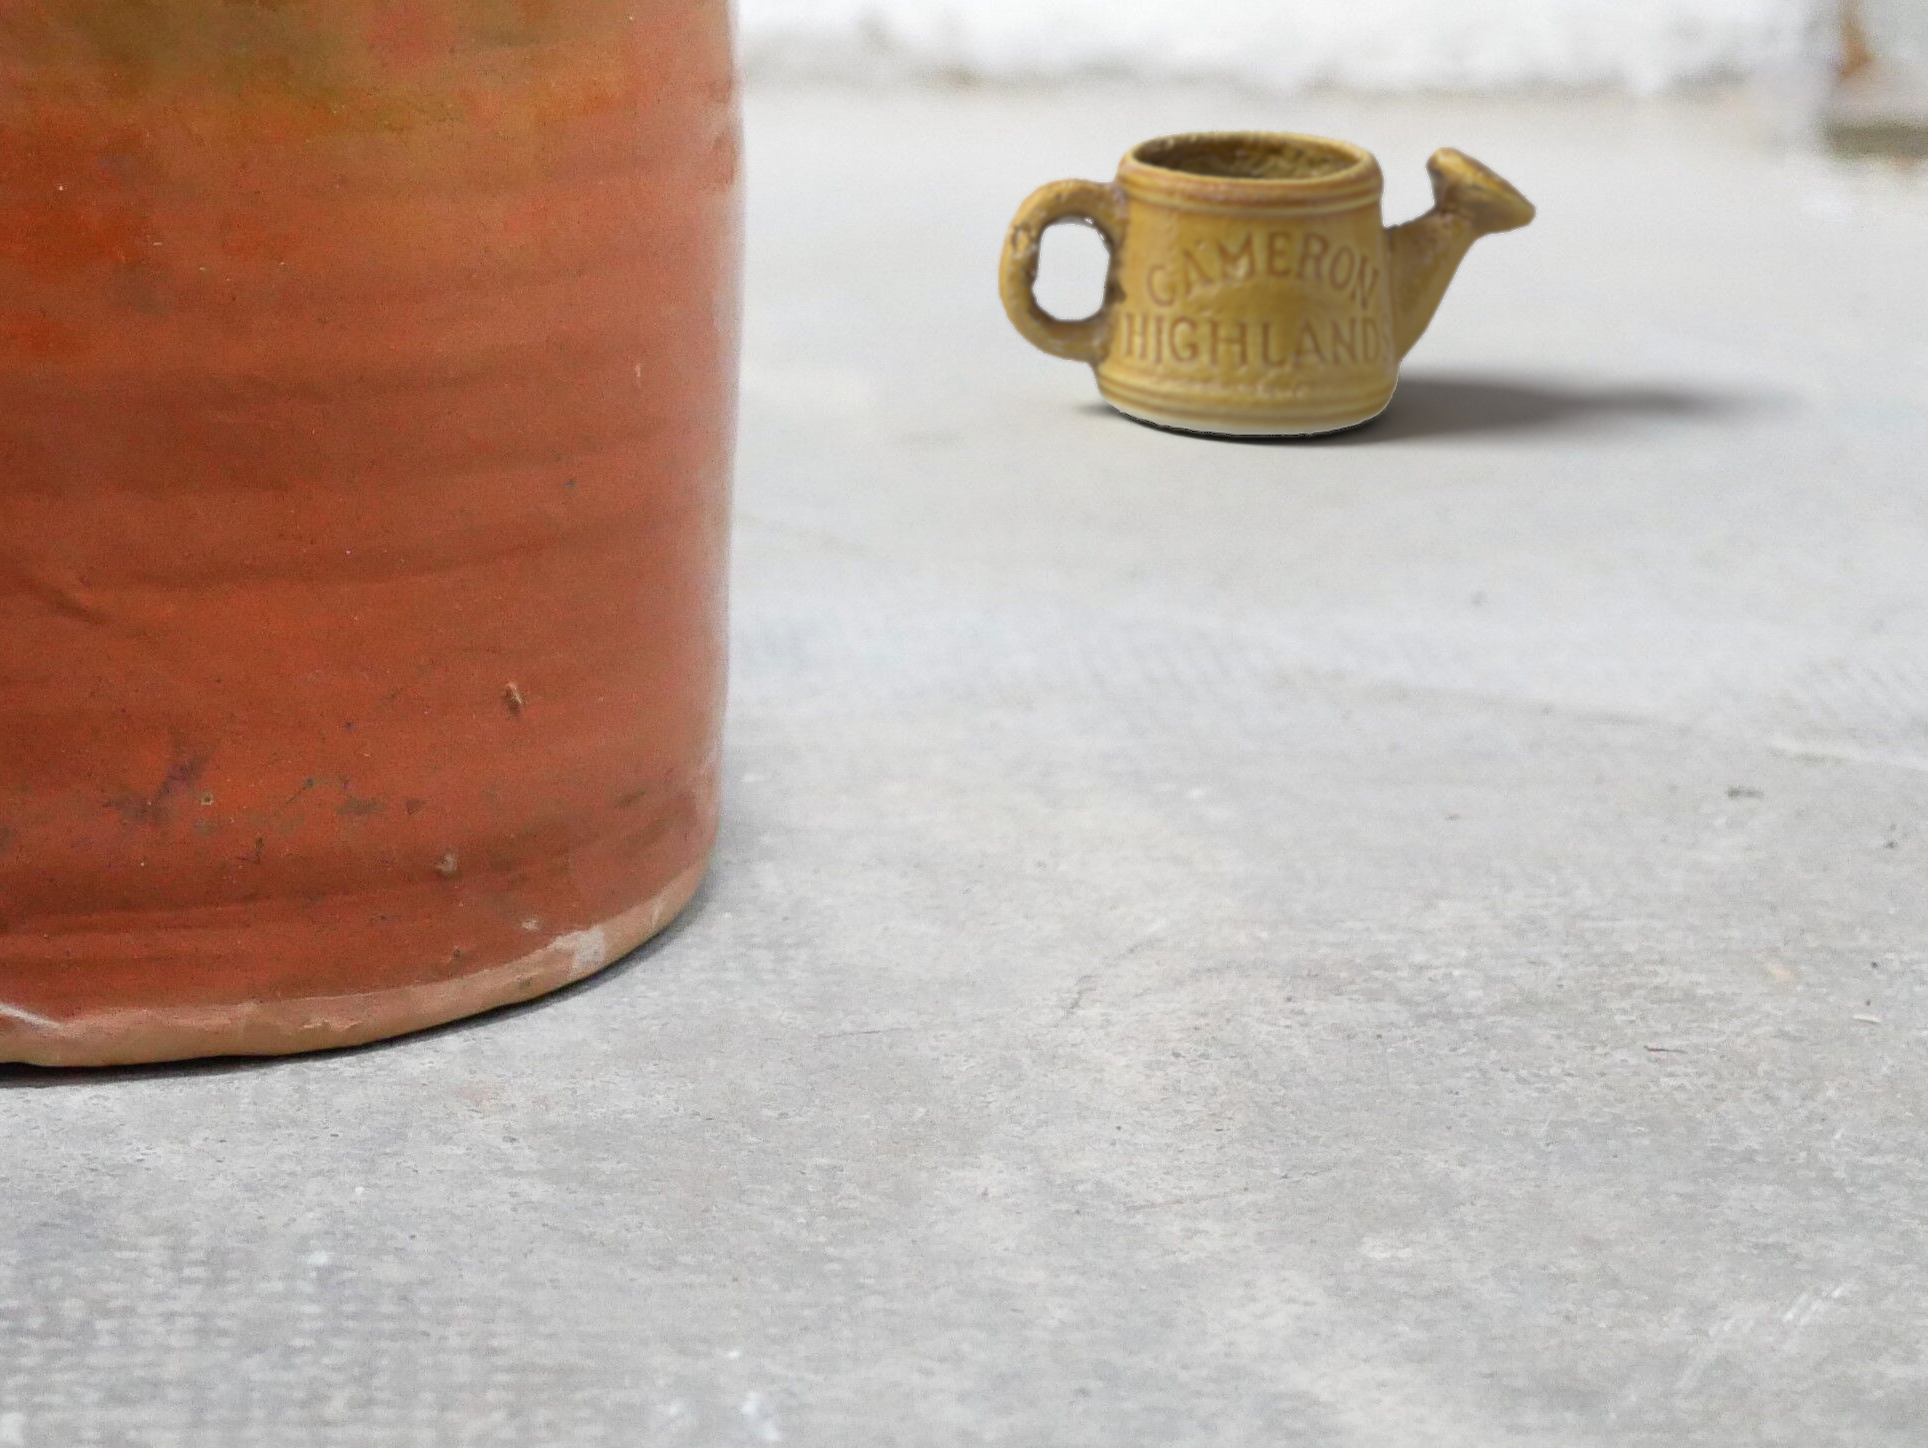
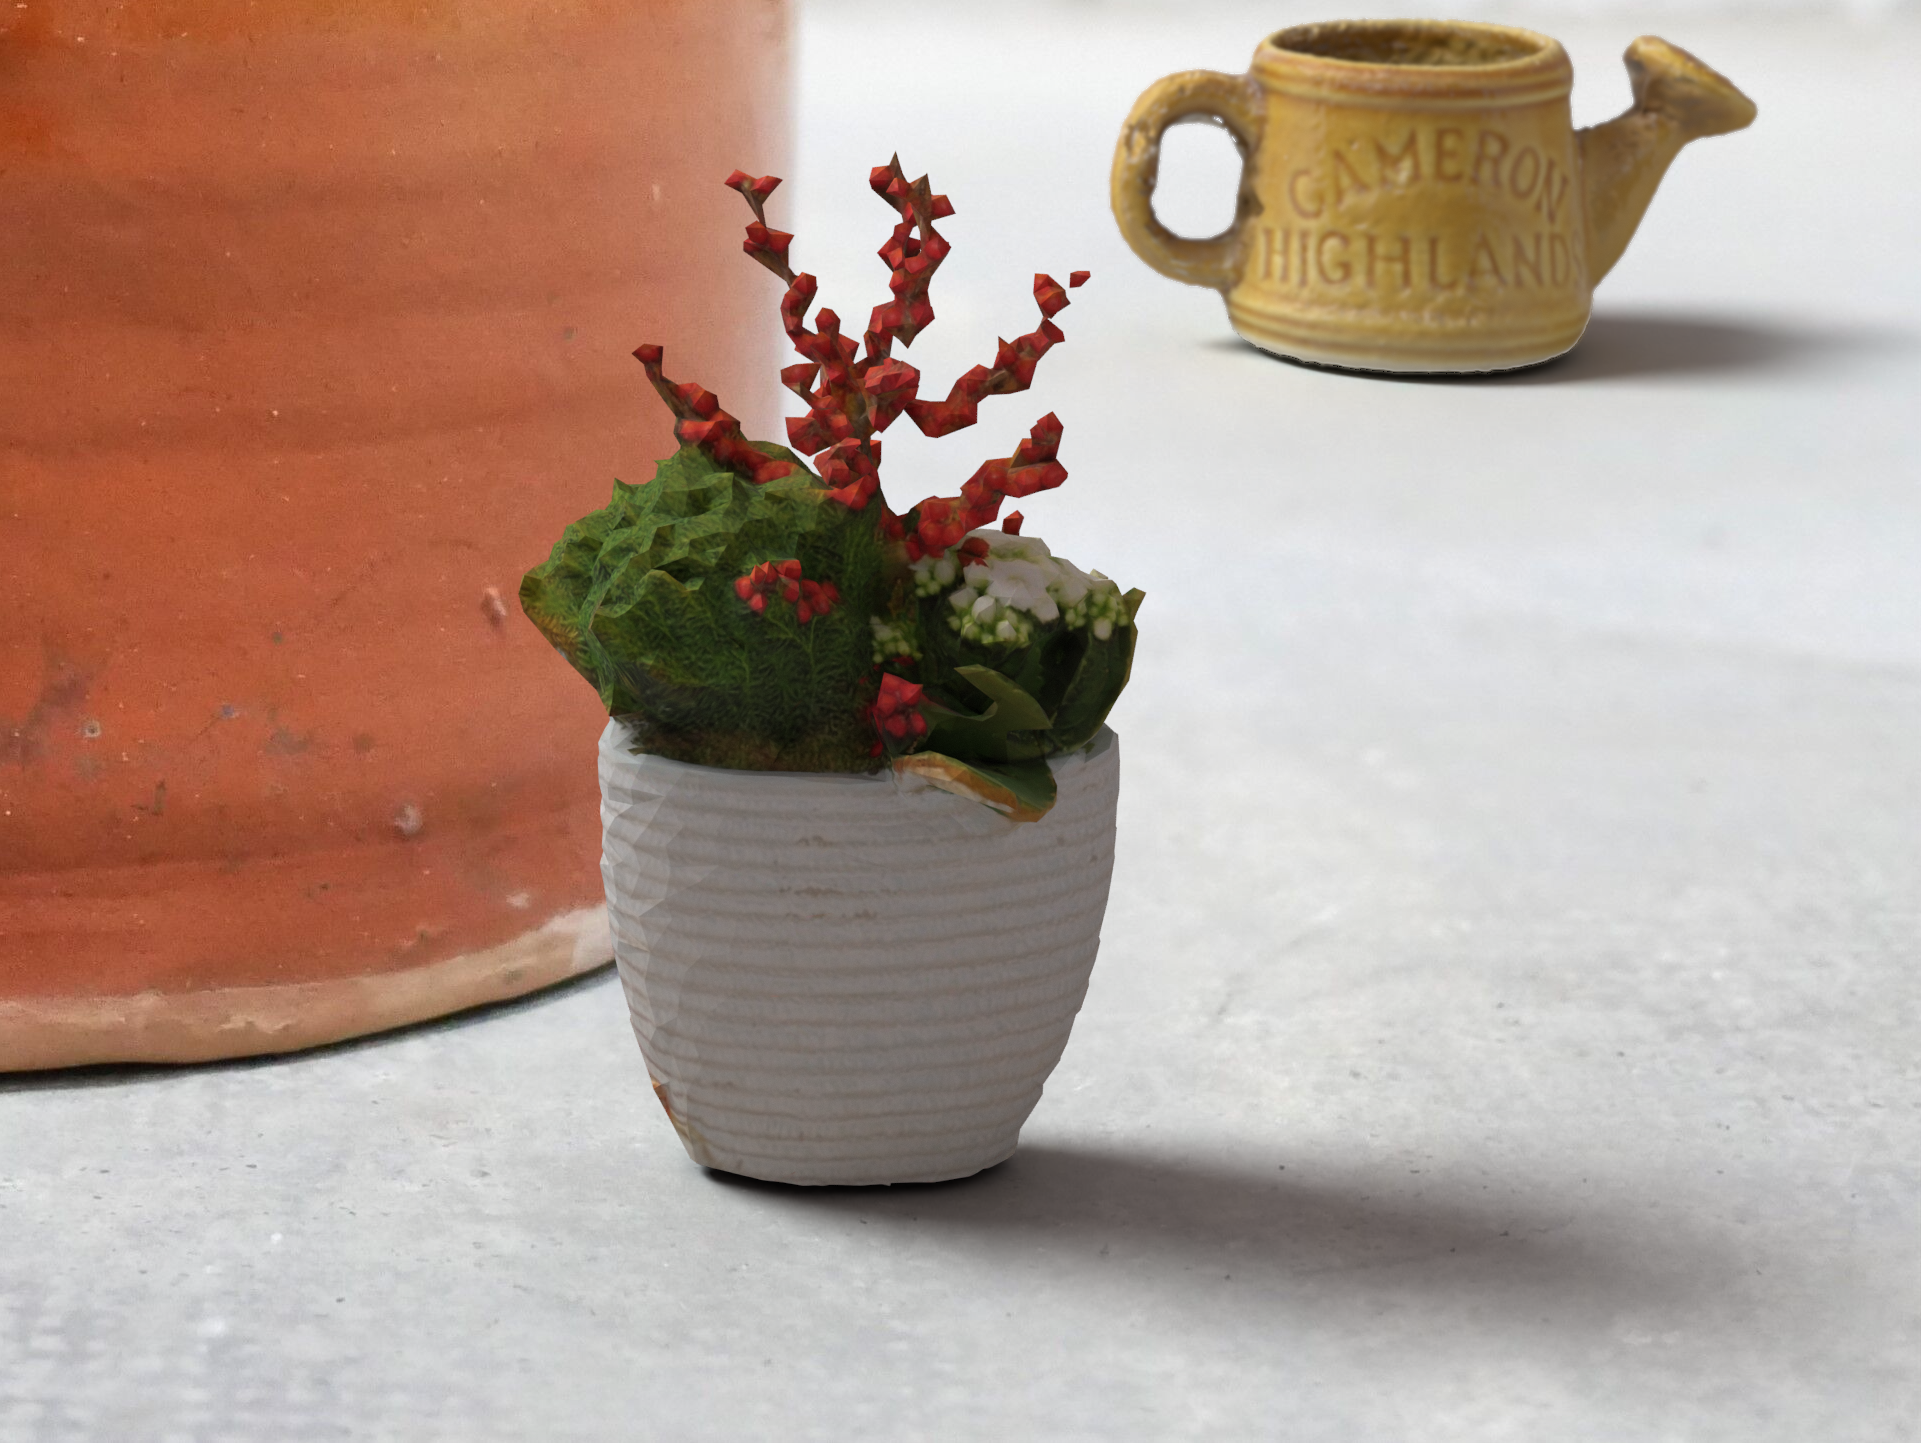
decorative plant: none [536,360,1010,1144] -> present [518,151,1146,1186]

